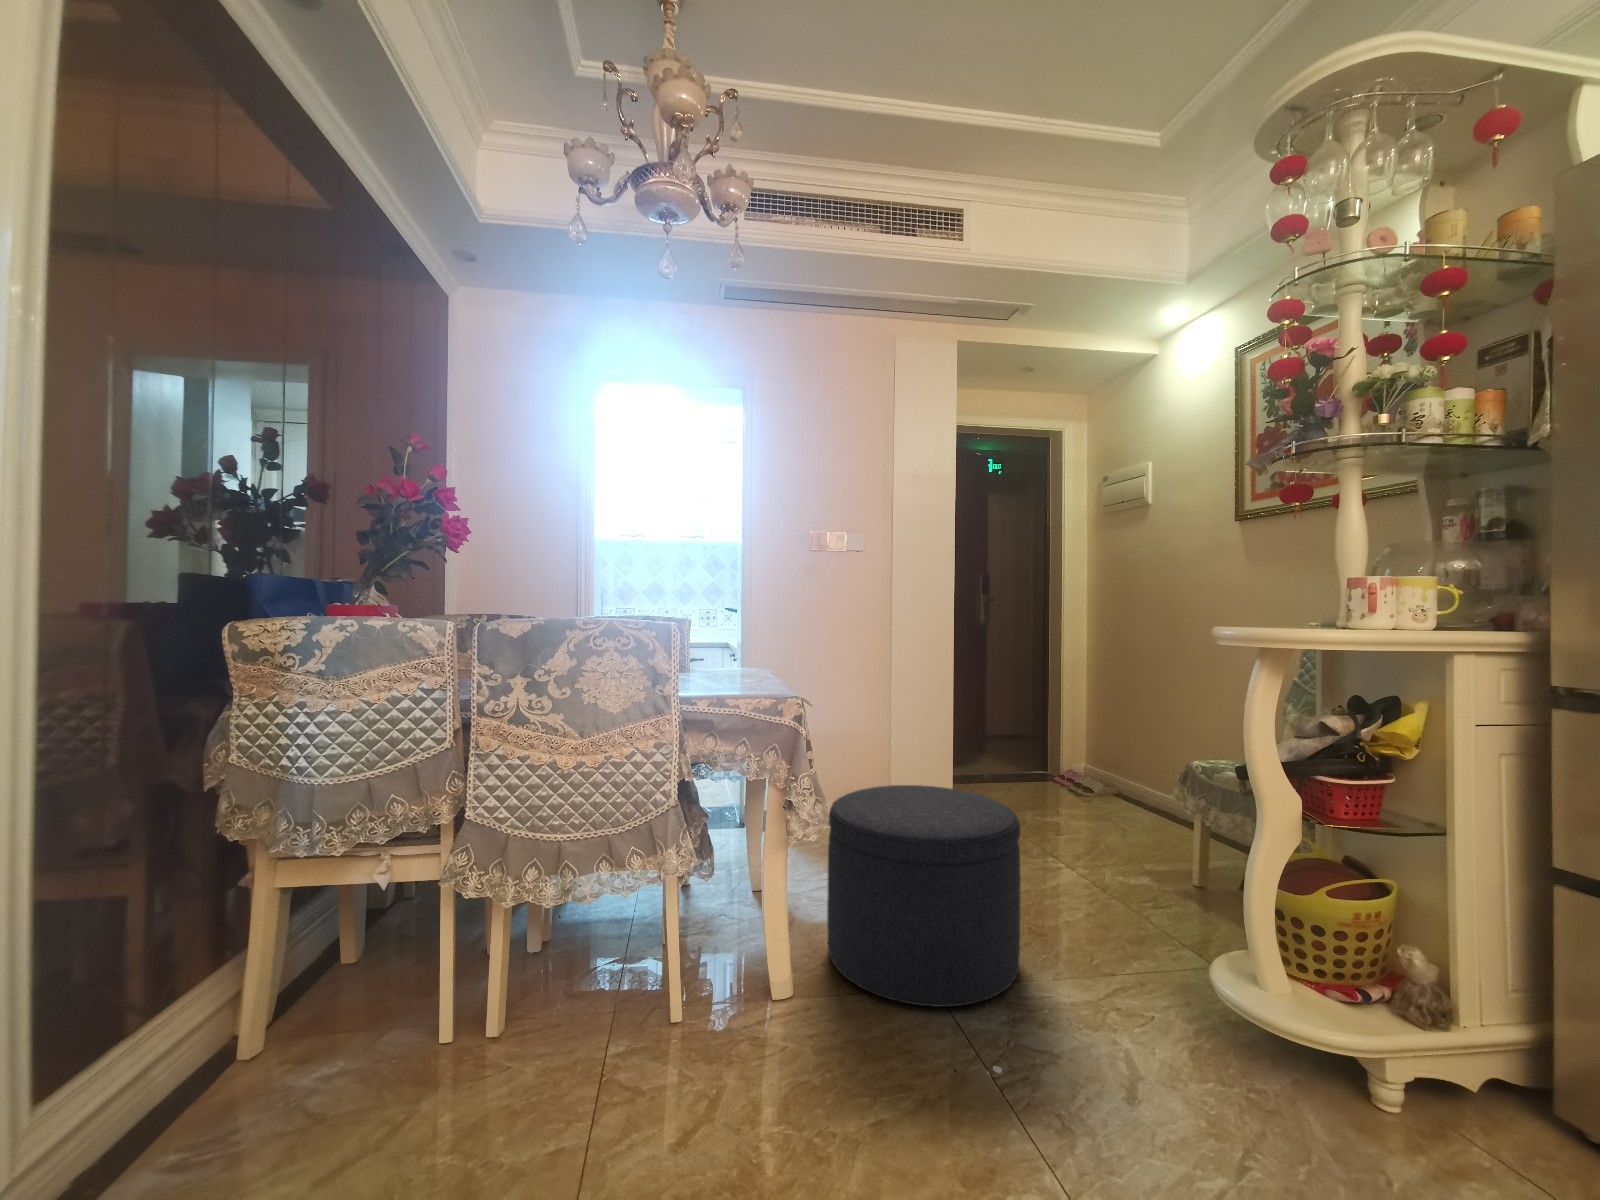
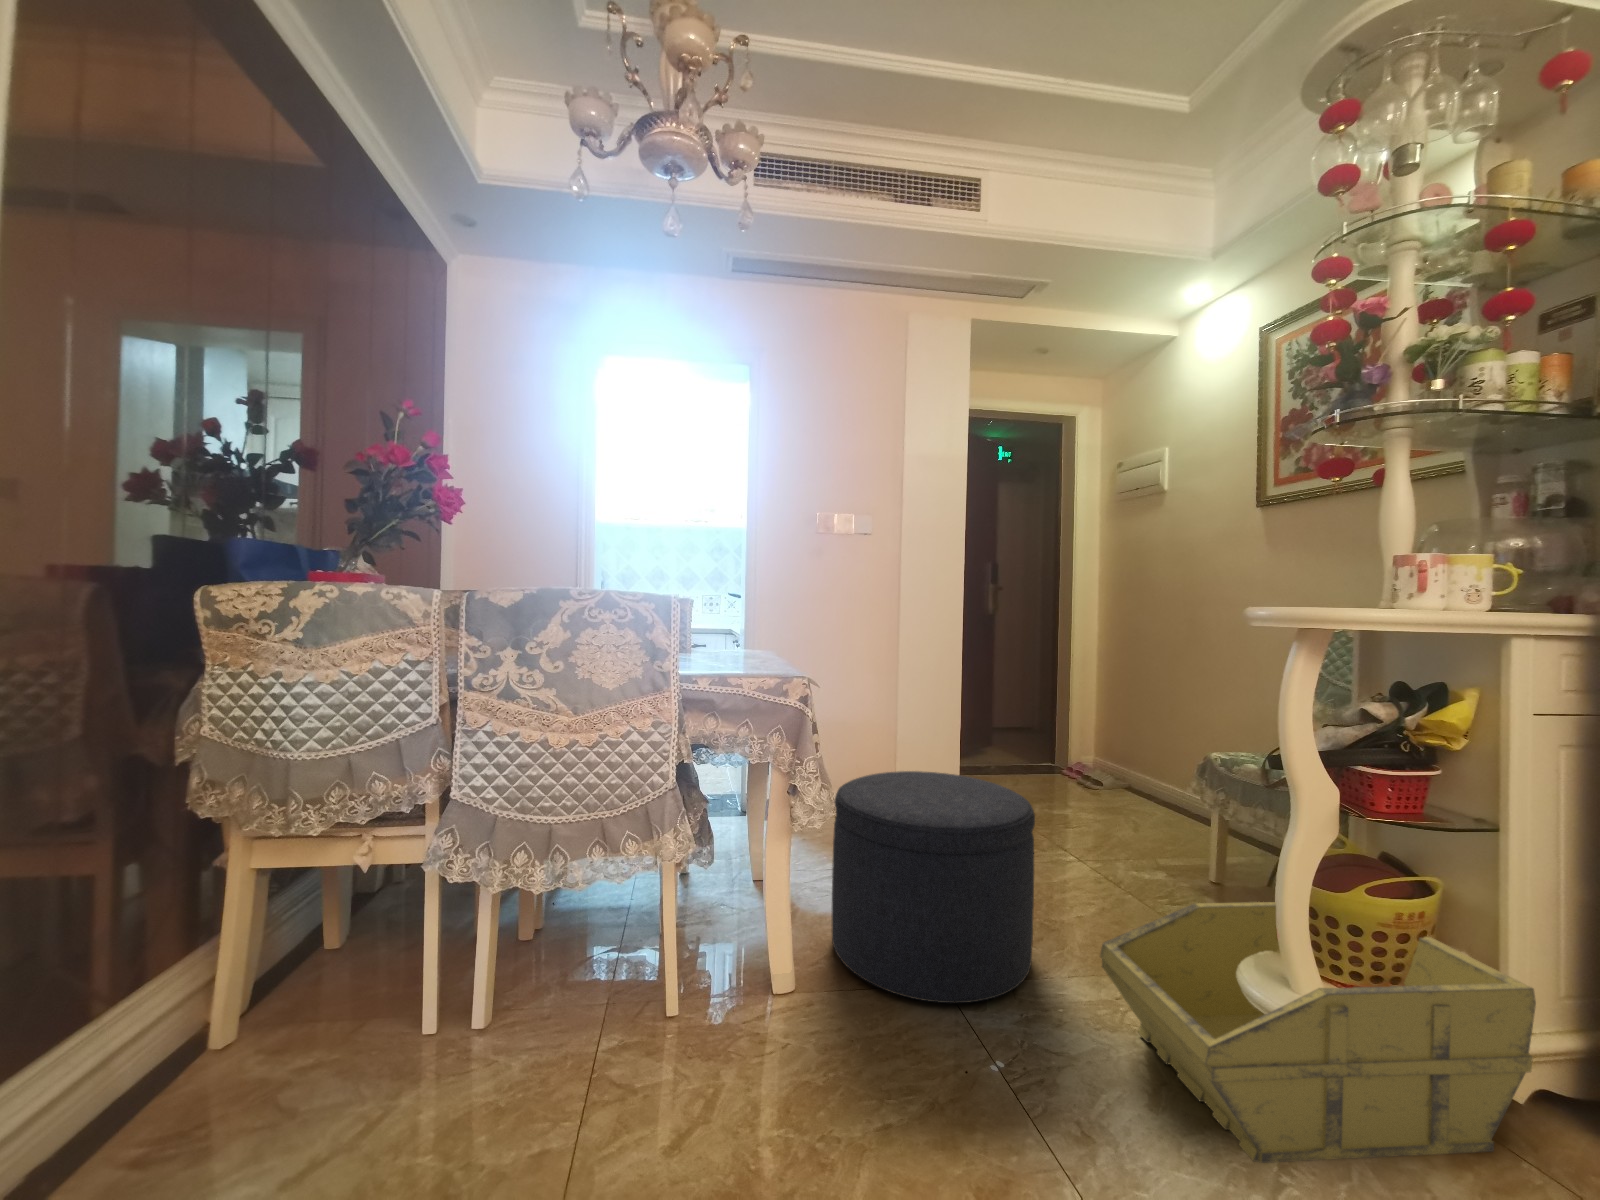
storage bin: none [1081,902,1475,1144] -> present [1100,902,1536,1163]

